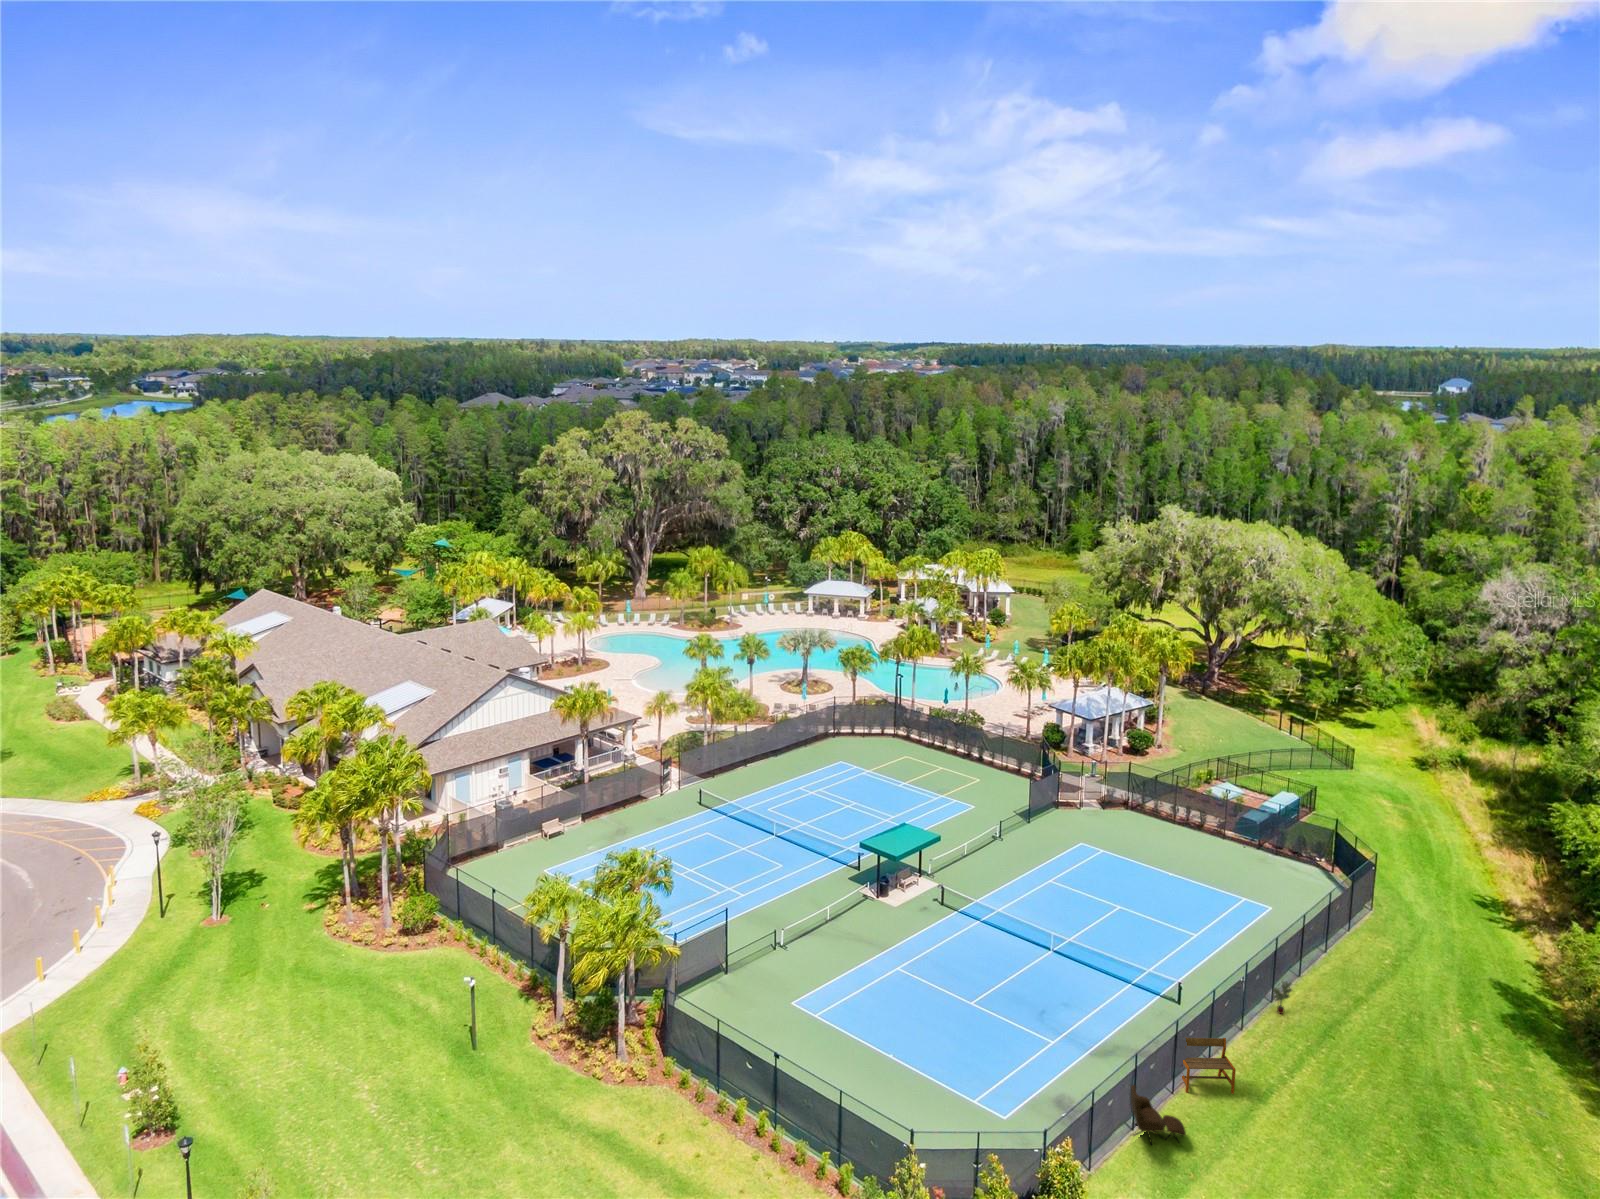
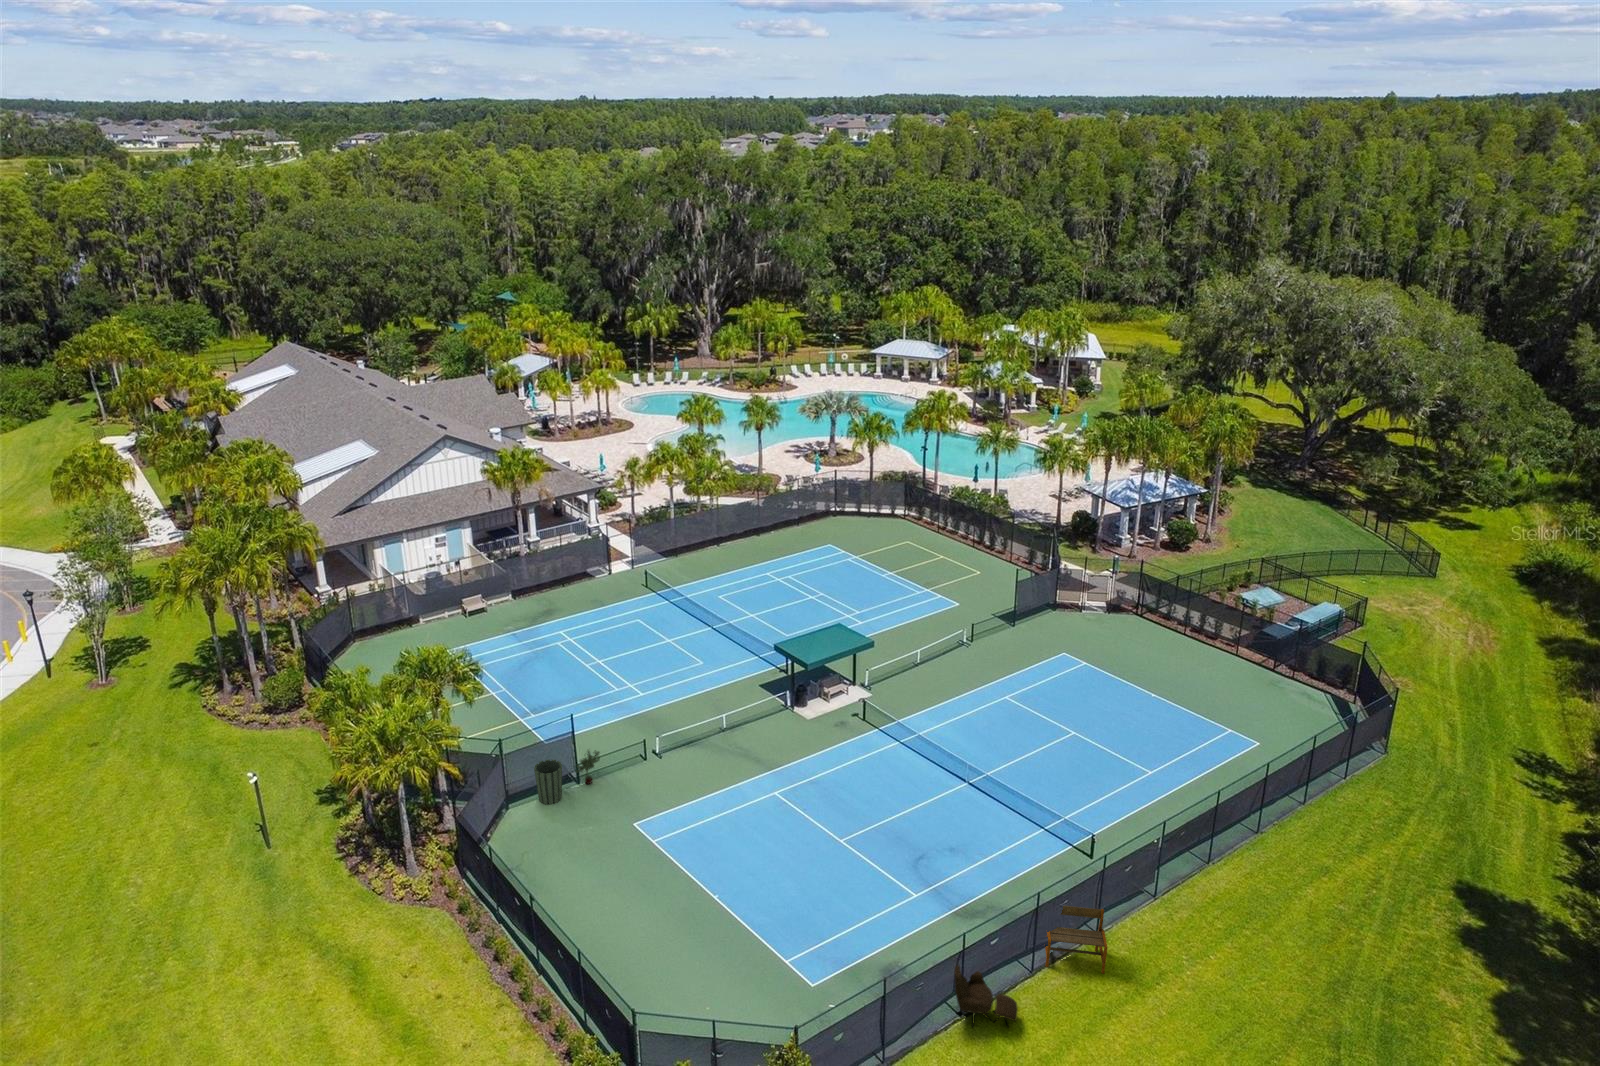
trash can: none [691,954,716,996] -> present [534,759,562,805]
potted tree: present [1272,981,1292,1014] -> present [576,750,600,784]

